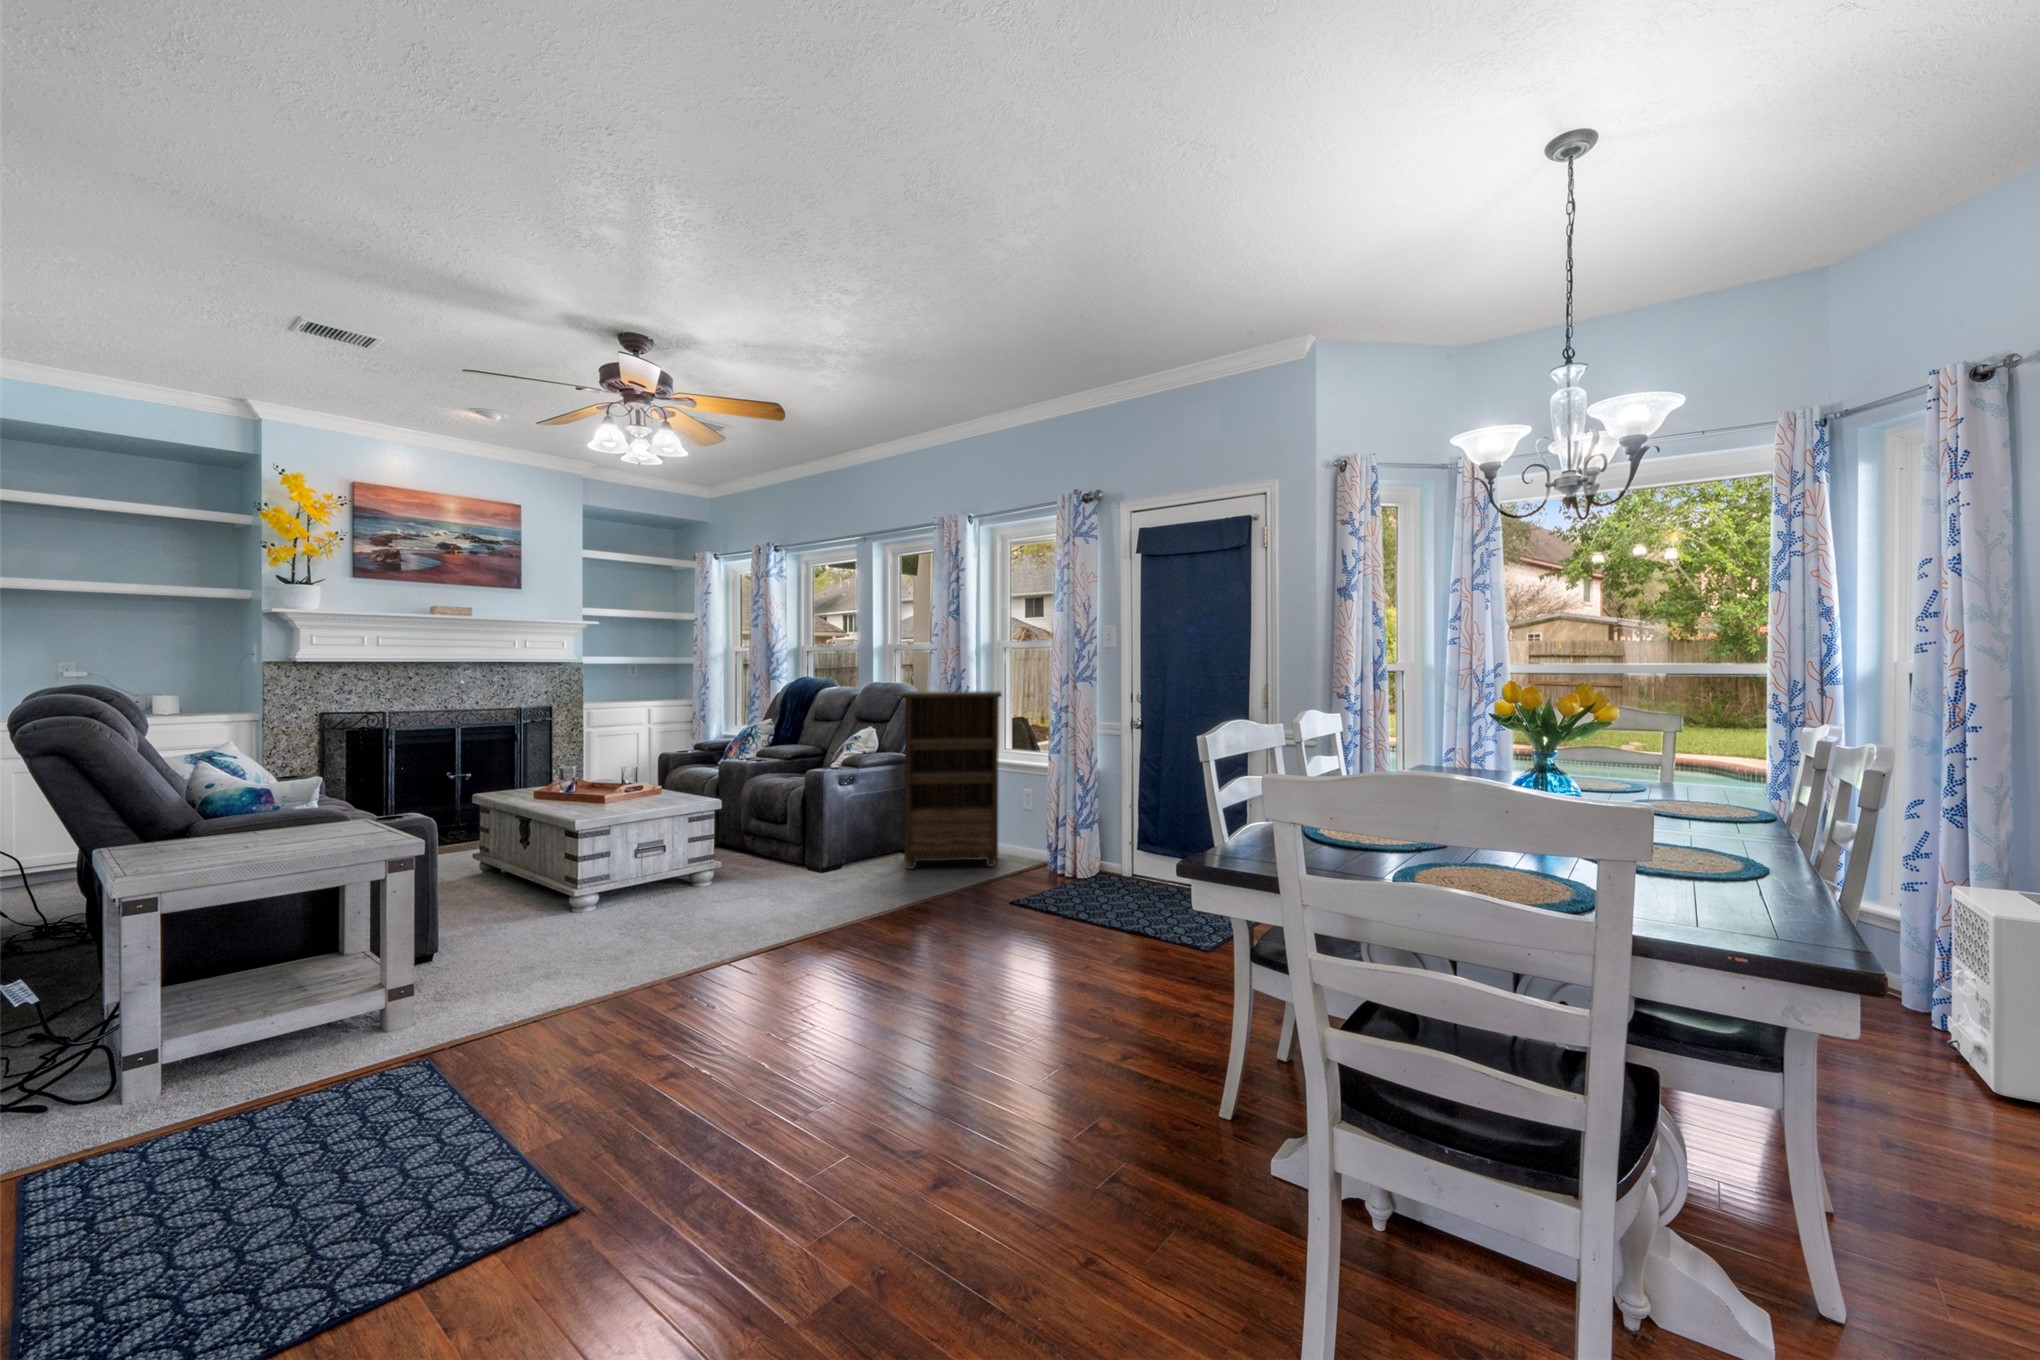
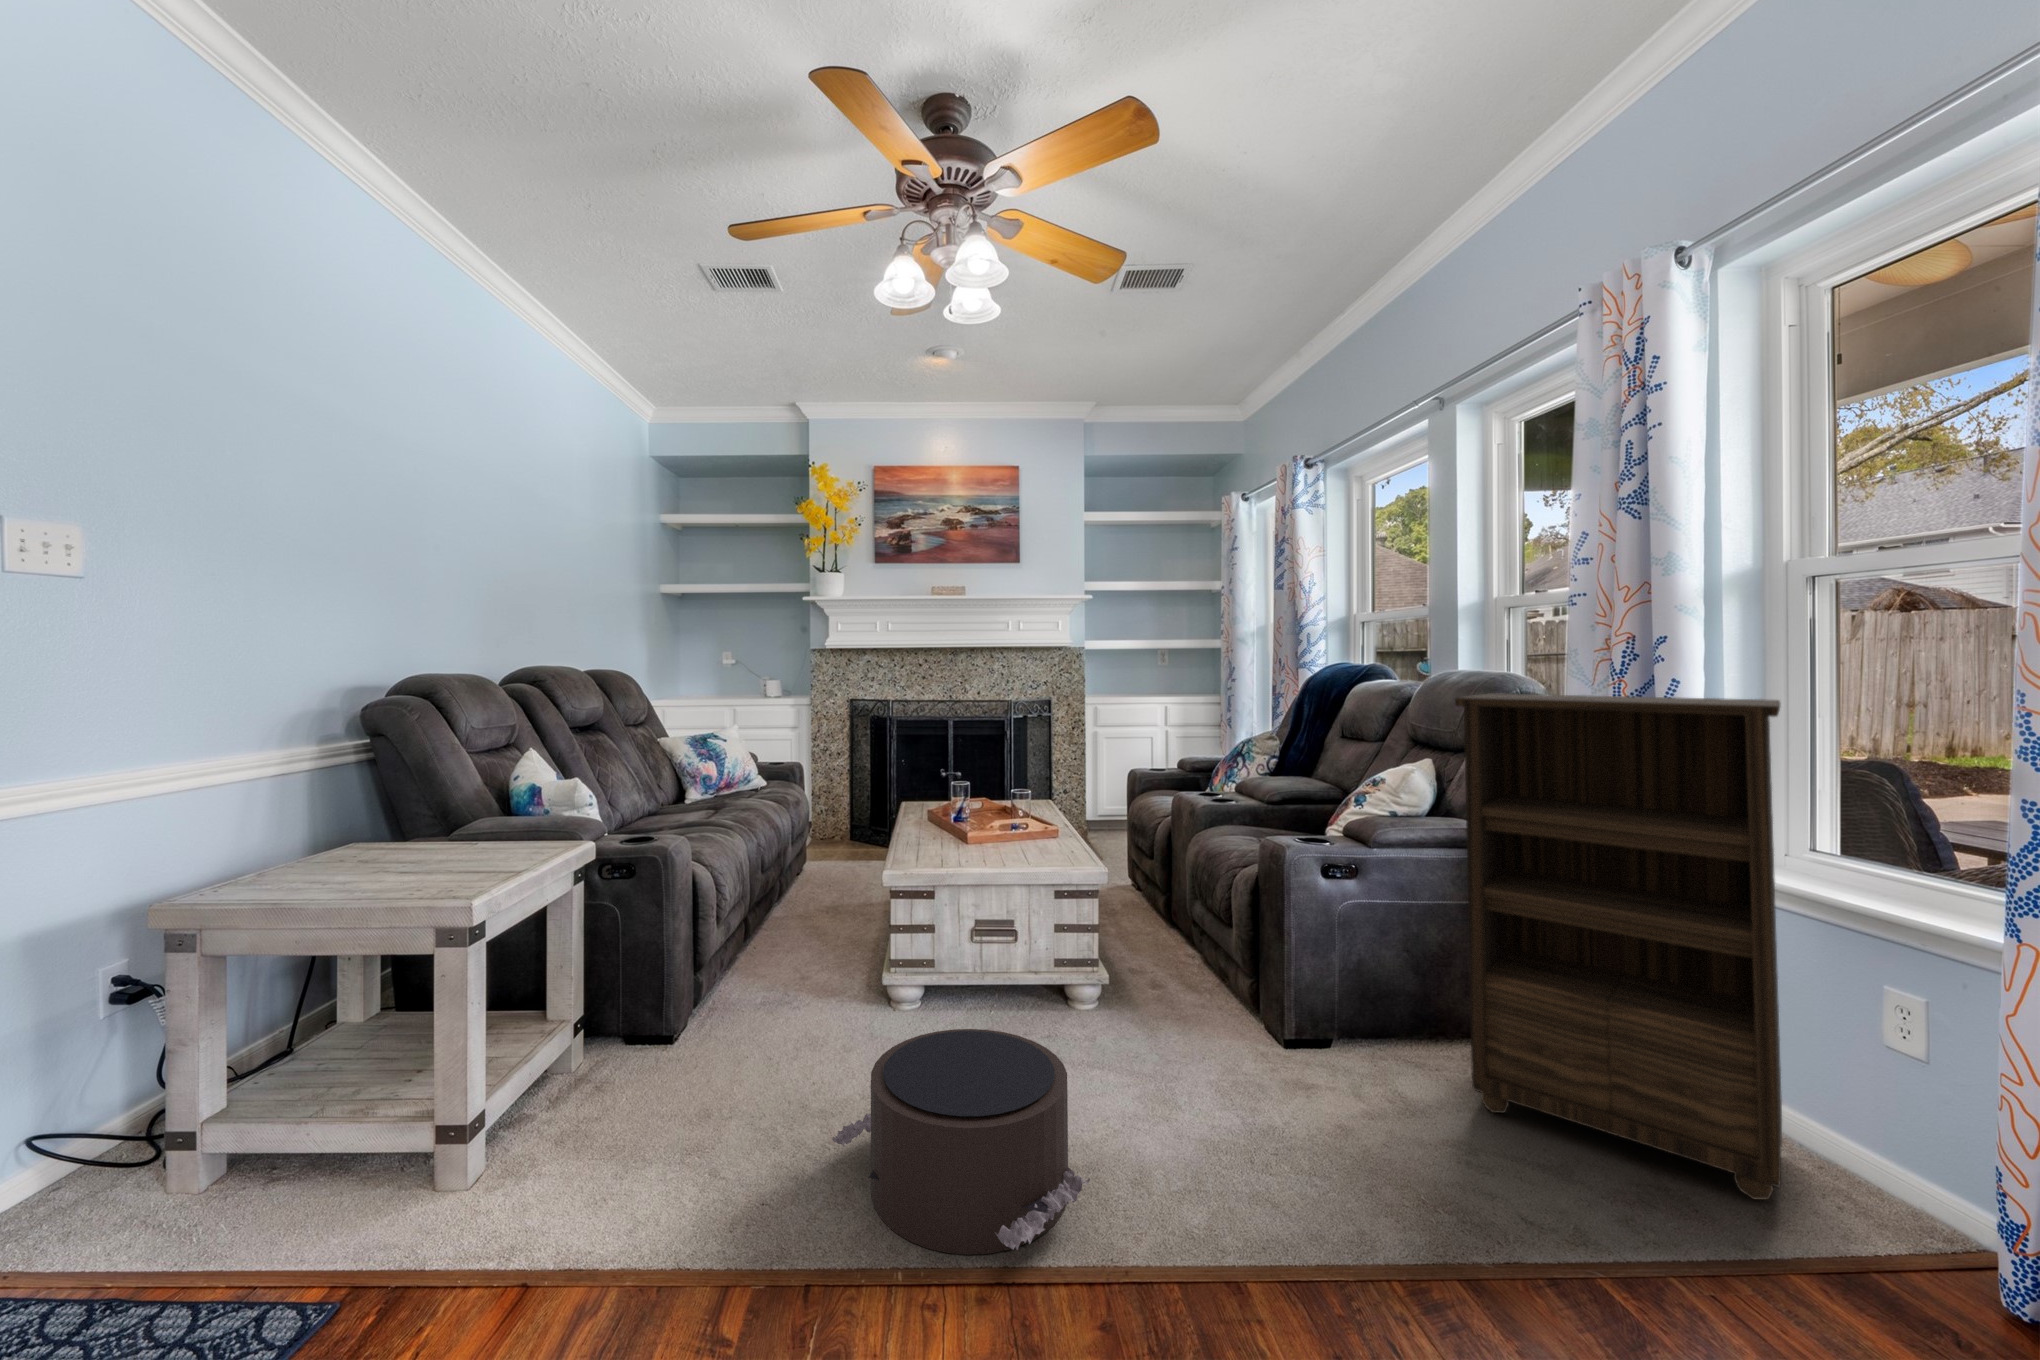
pouf: none [646,871,785,954] -> present [832,1029,1090,1255]

